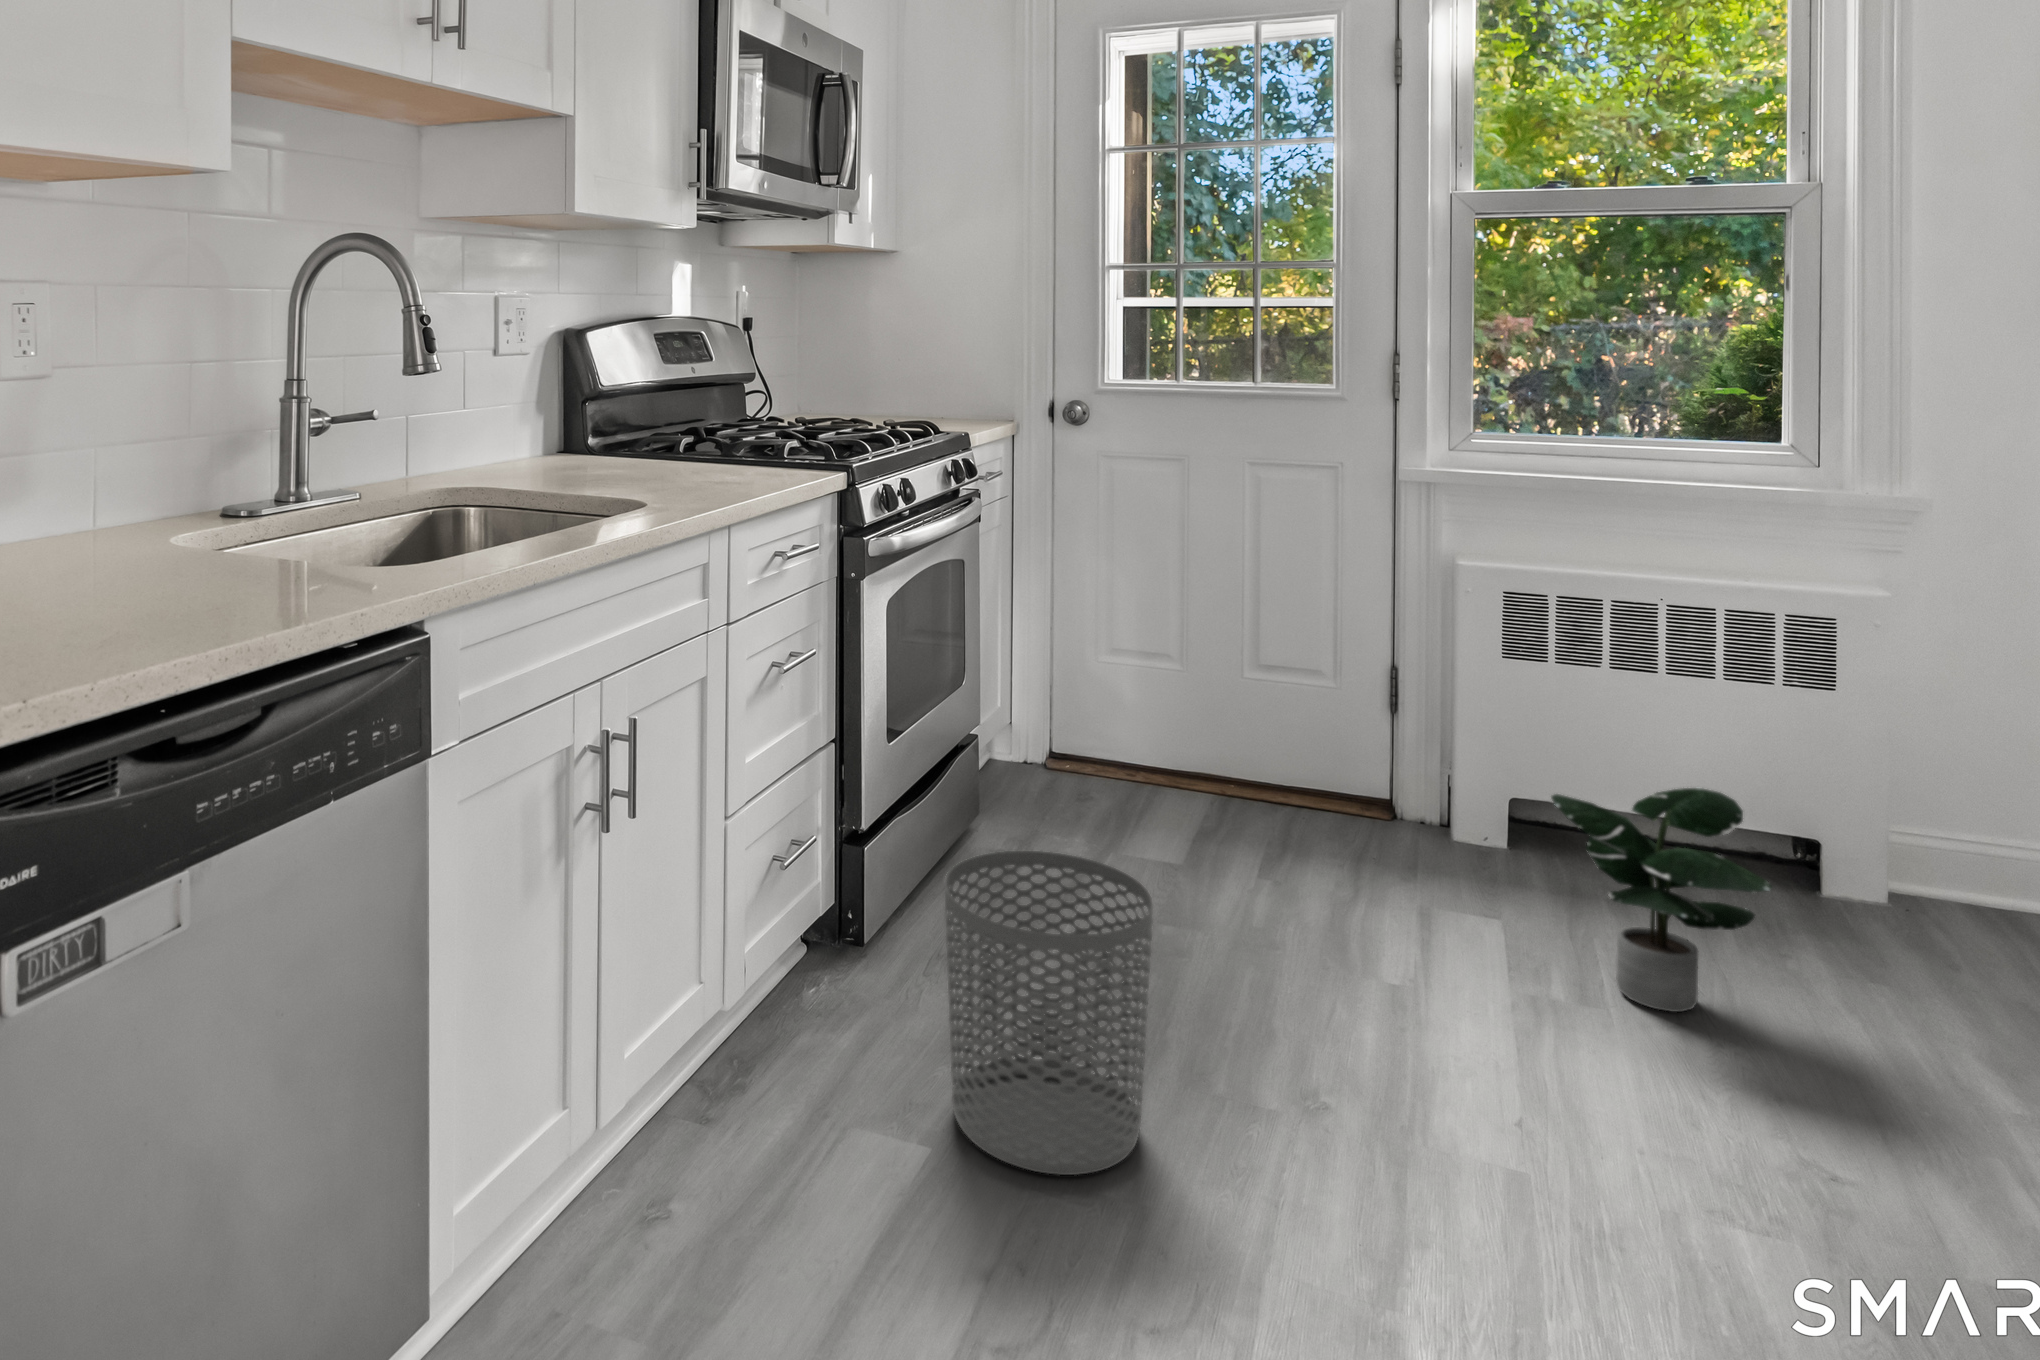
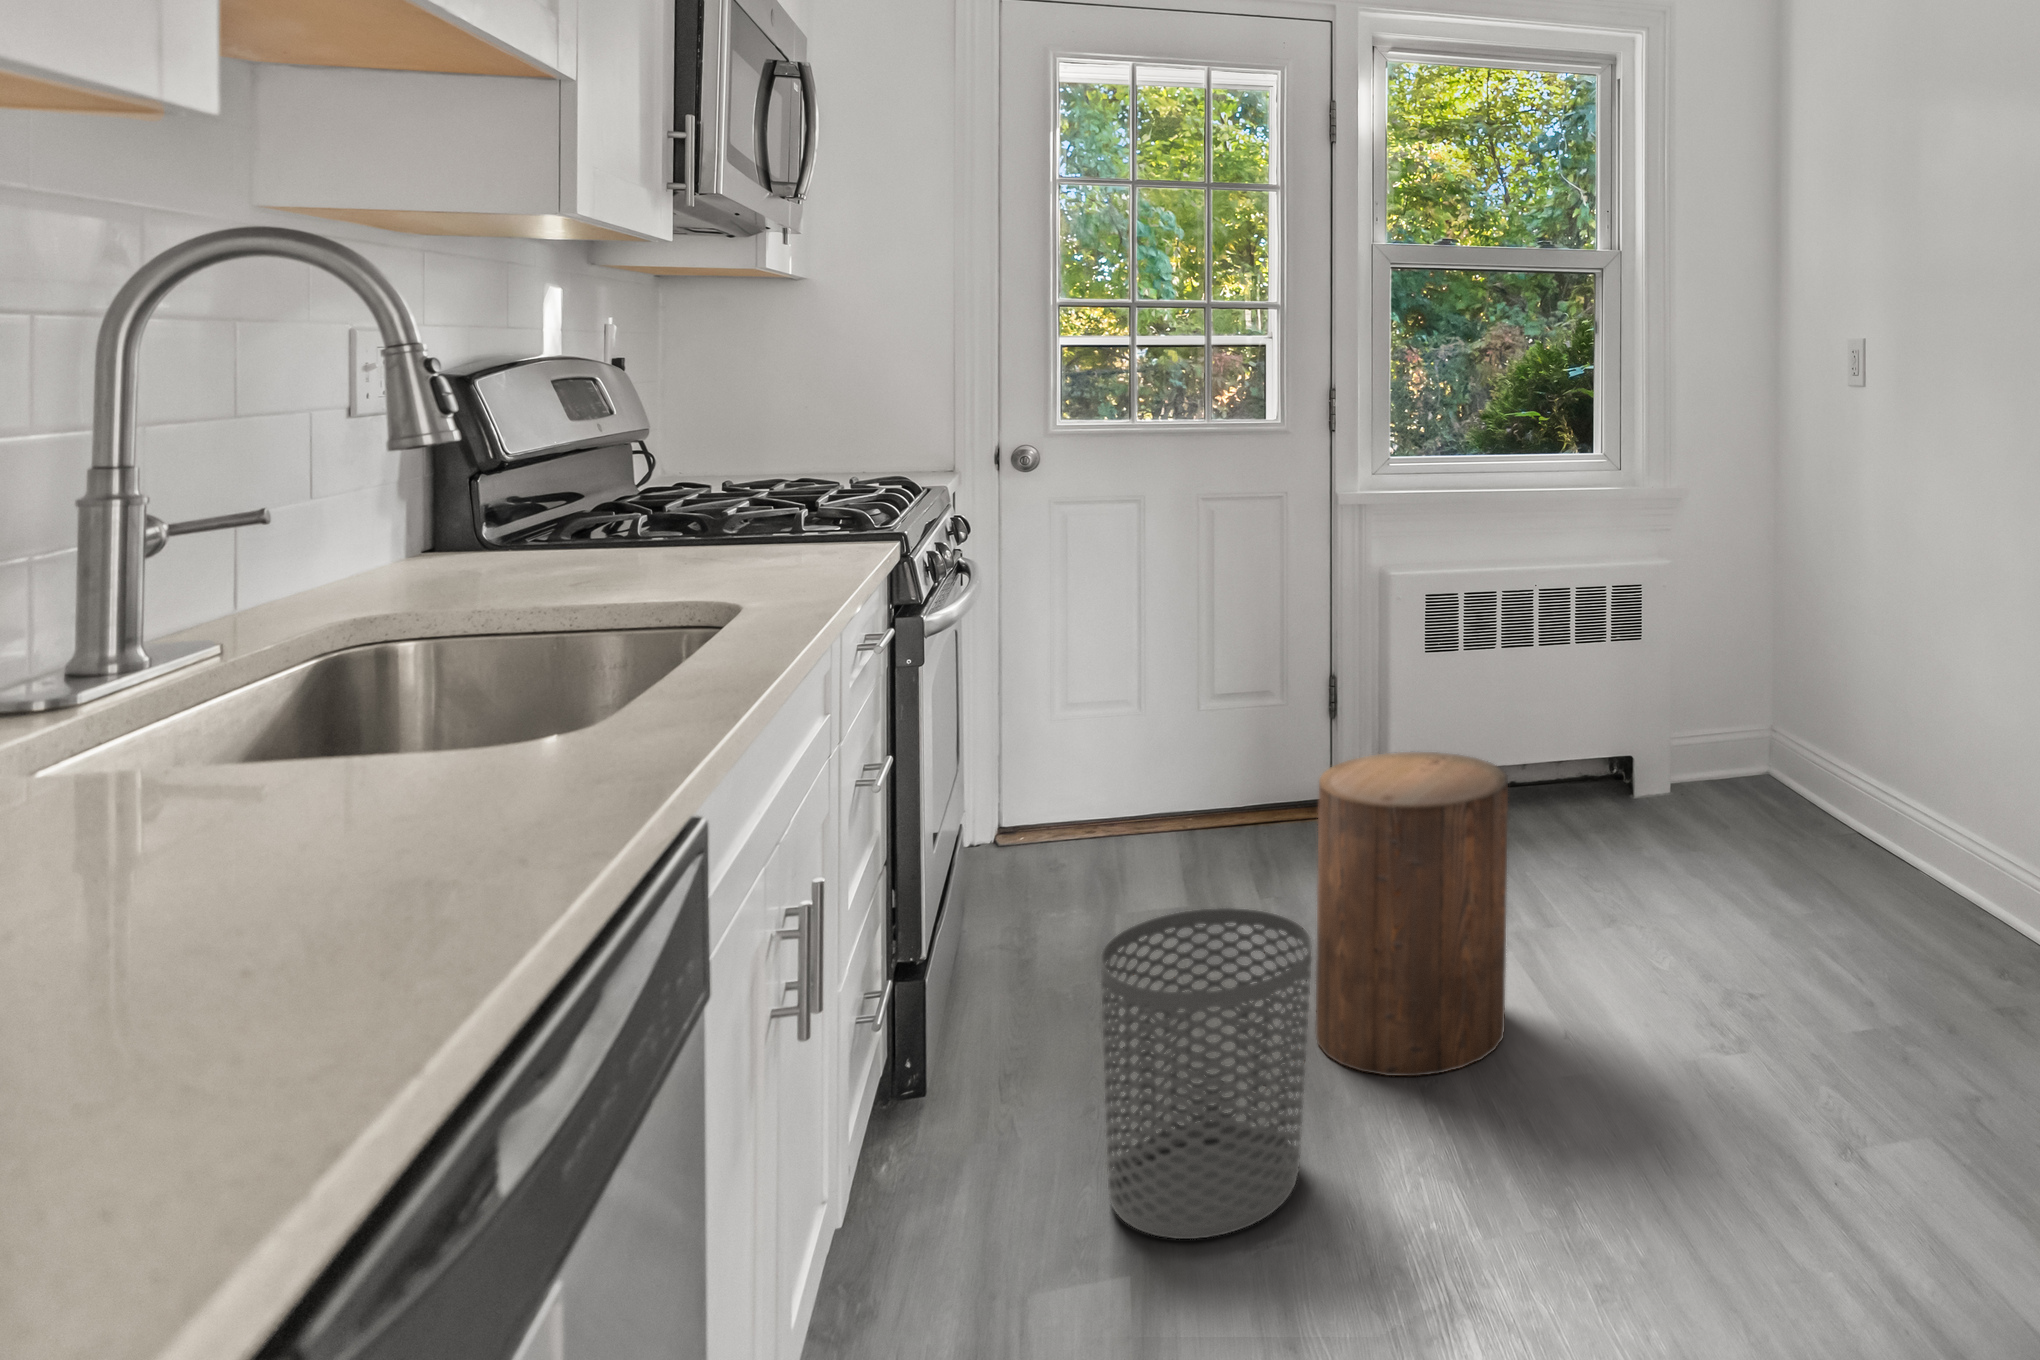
stool: none [1233,748,1467,1118] -> present [1316,752,1508,1076]
potted plant: present [1551,788,1772,1012] -> none [1512,731,1664,914]

